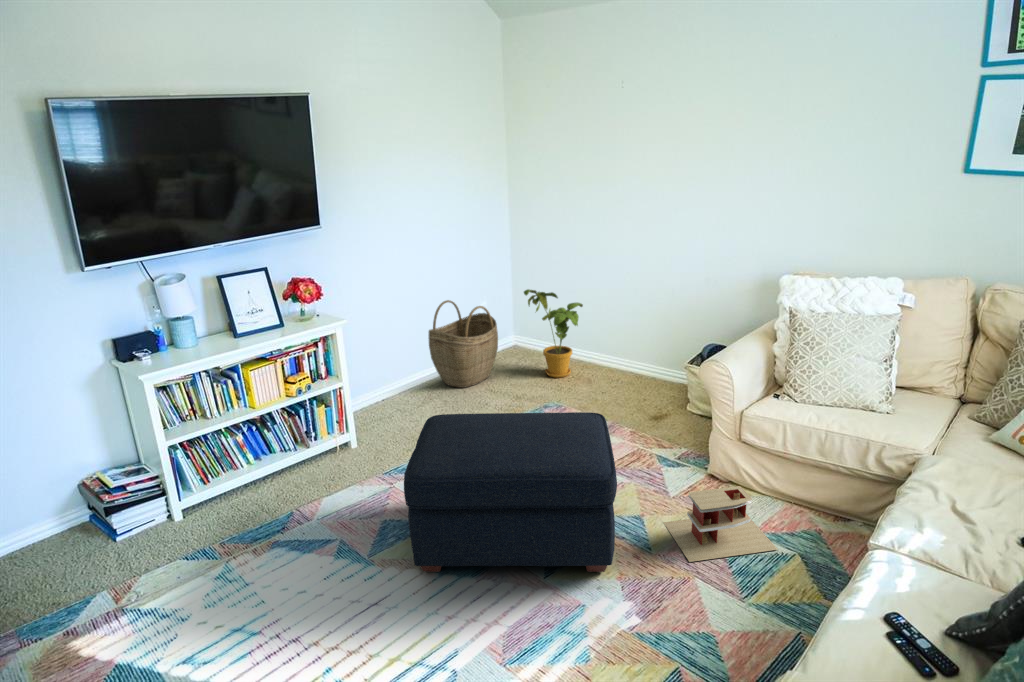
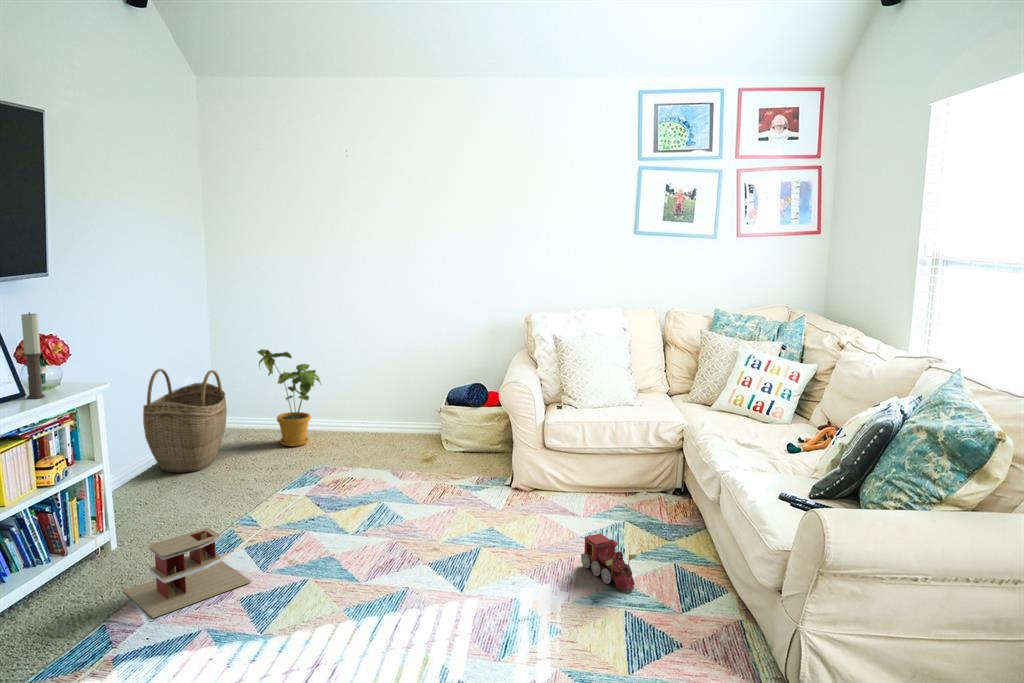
candle: none [272,268,293,333] -> present [21,312,45,399]
ottoman: present [404,412,617,572] -> none [282,437,518,623]
toy house: present [664,486,777,562] -> present [123,528,252,618]
toy train: none [694,566,742,652] -> present [581,533,636,590]

